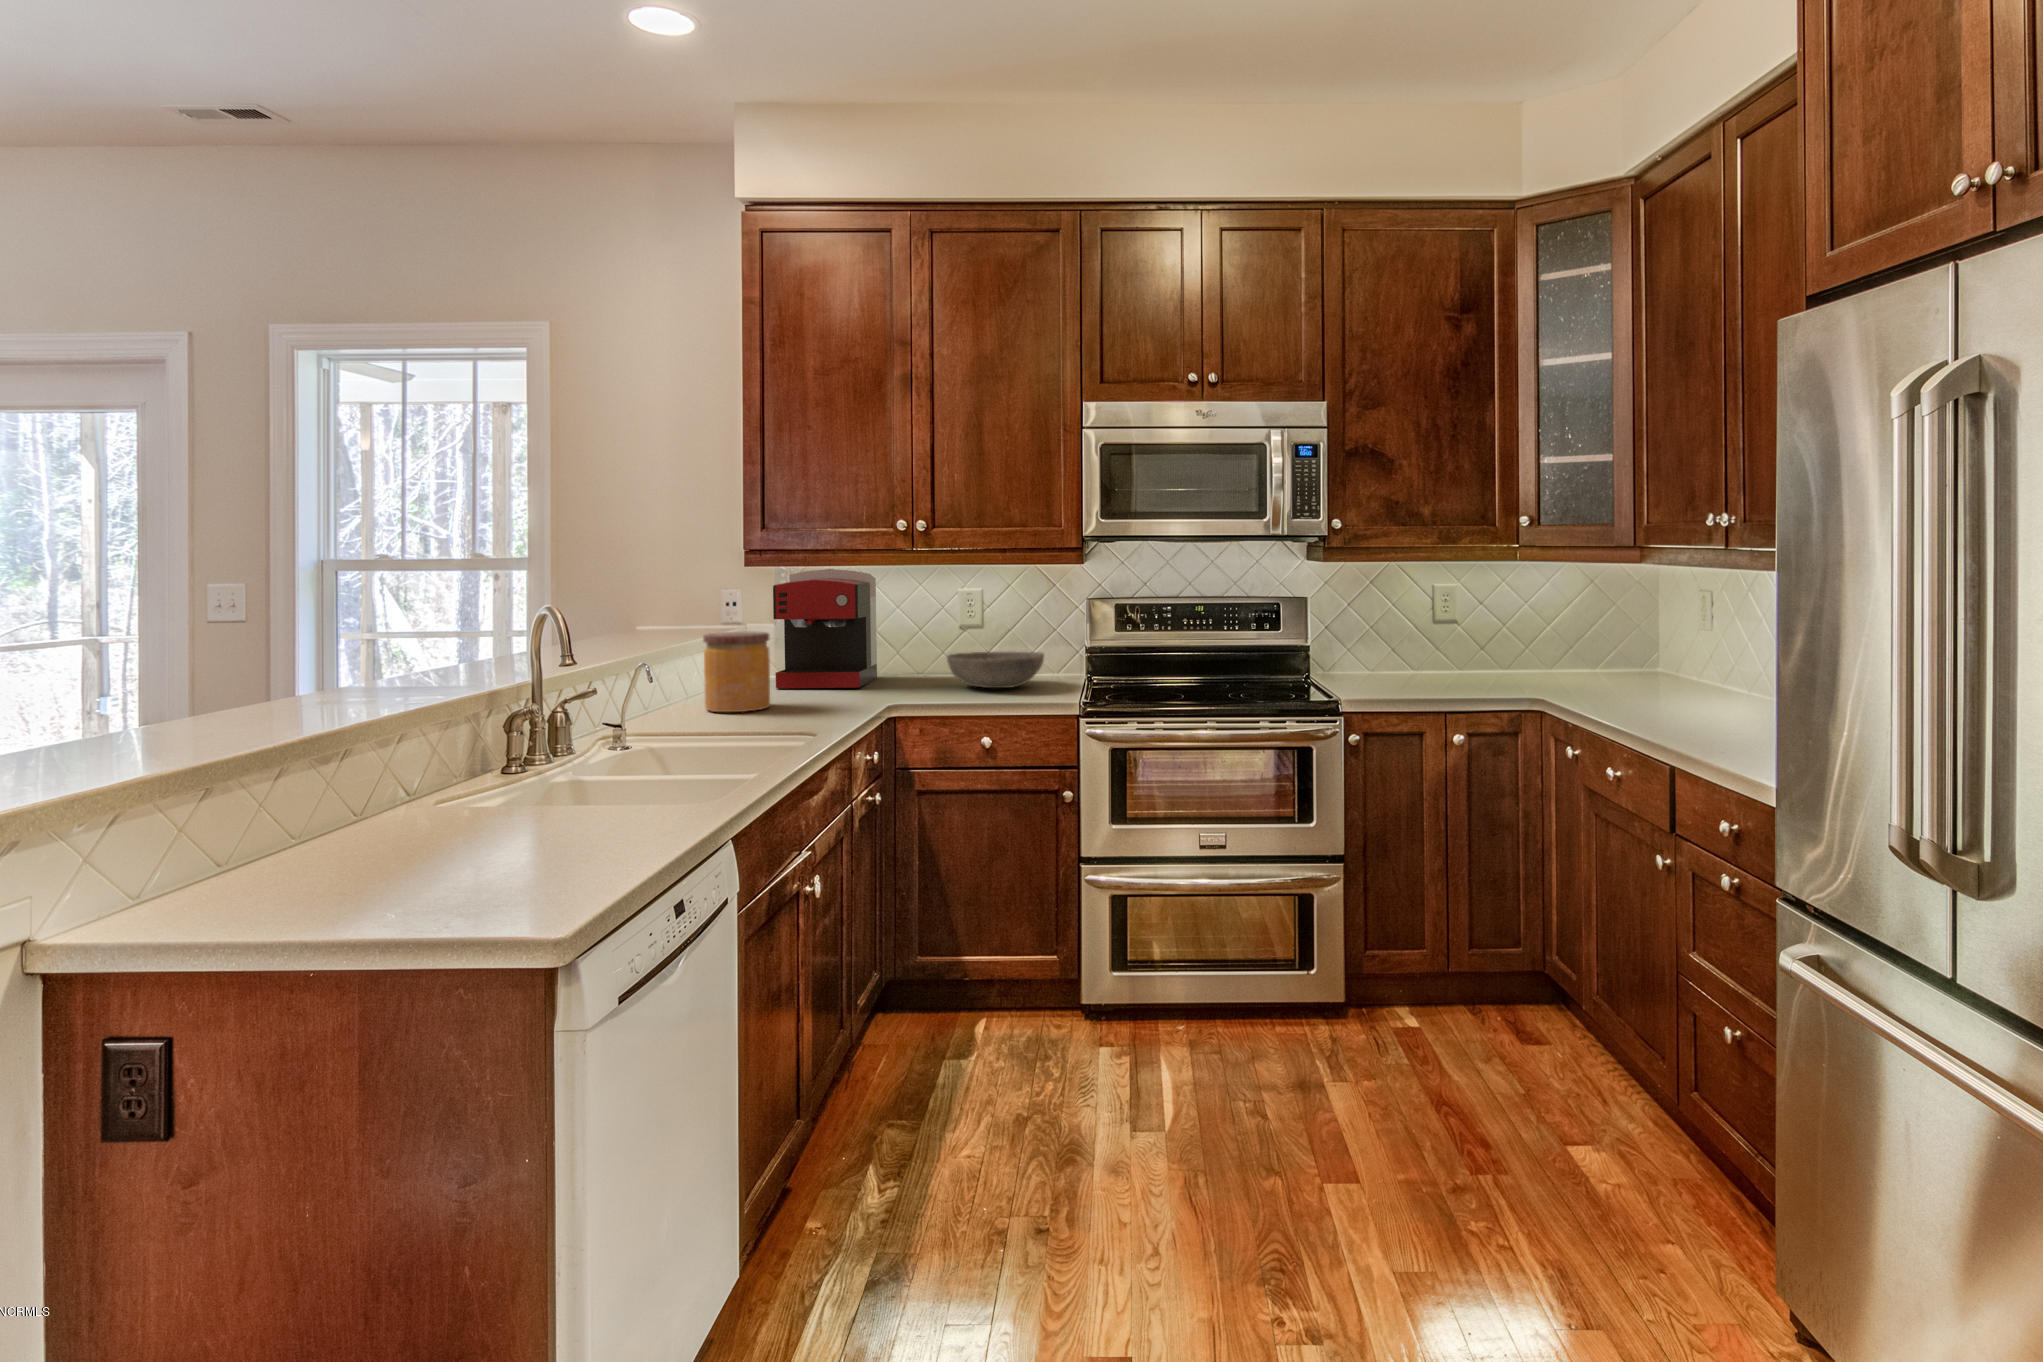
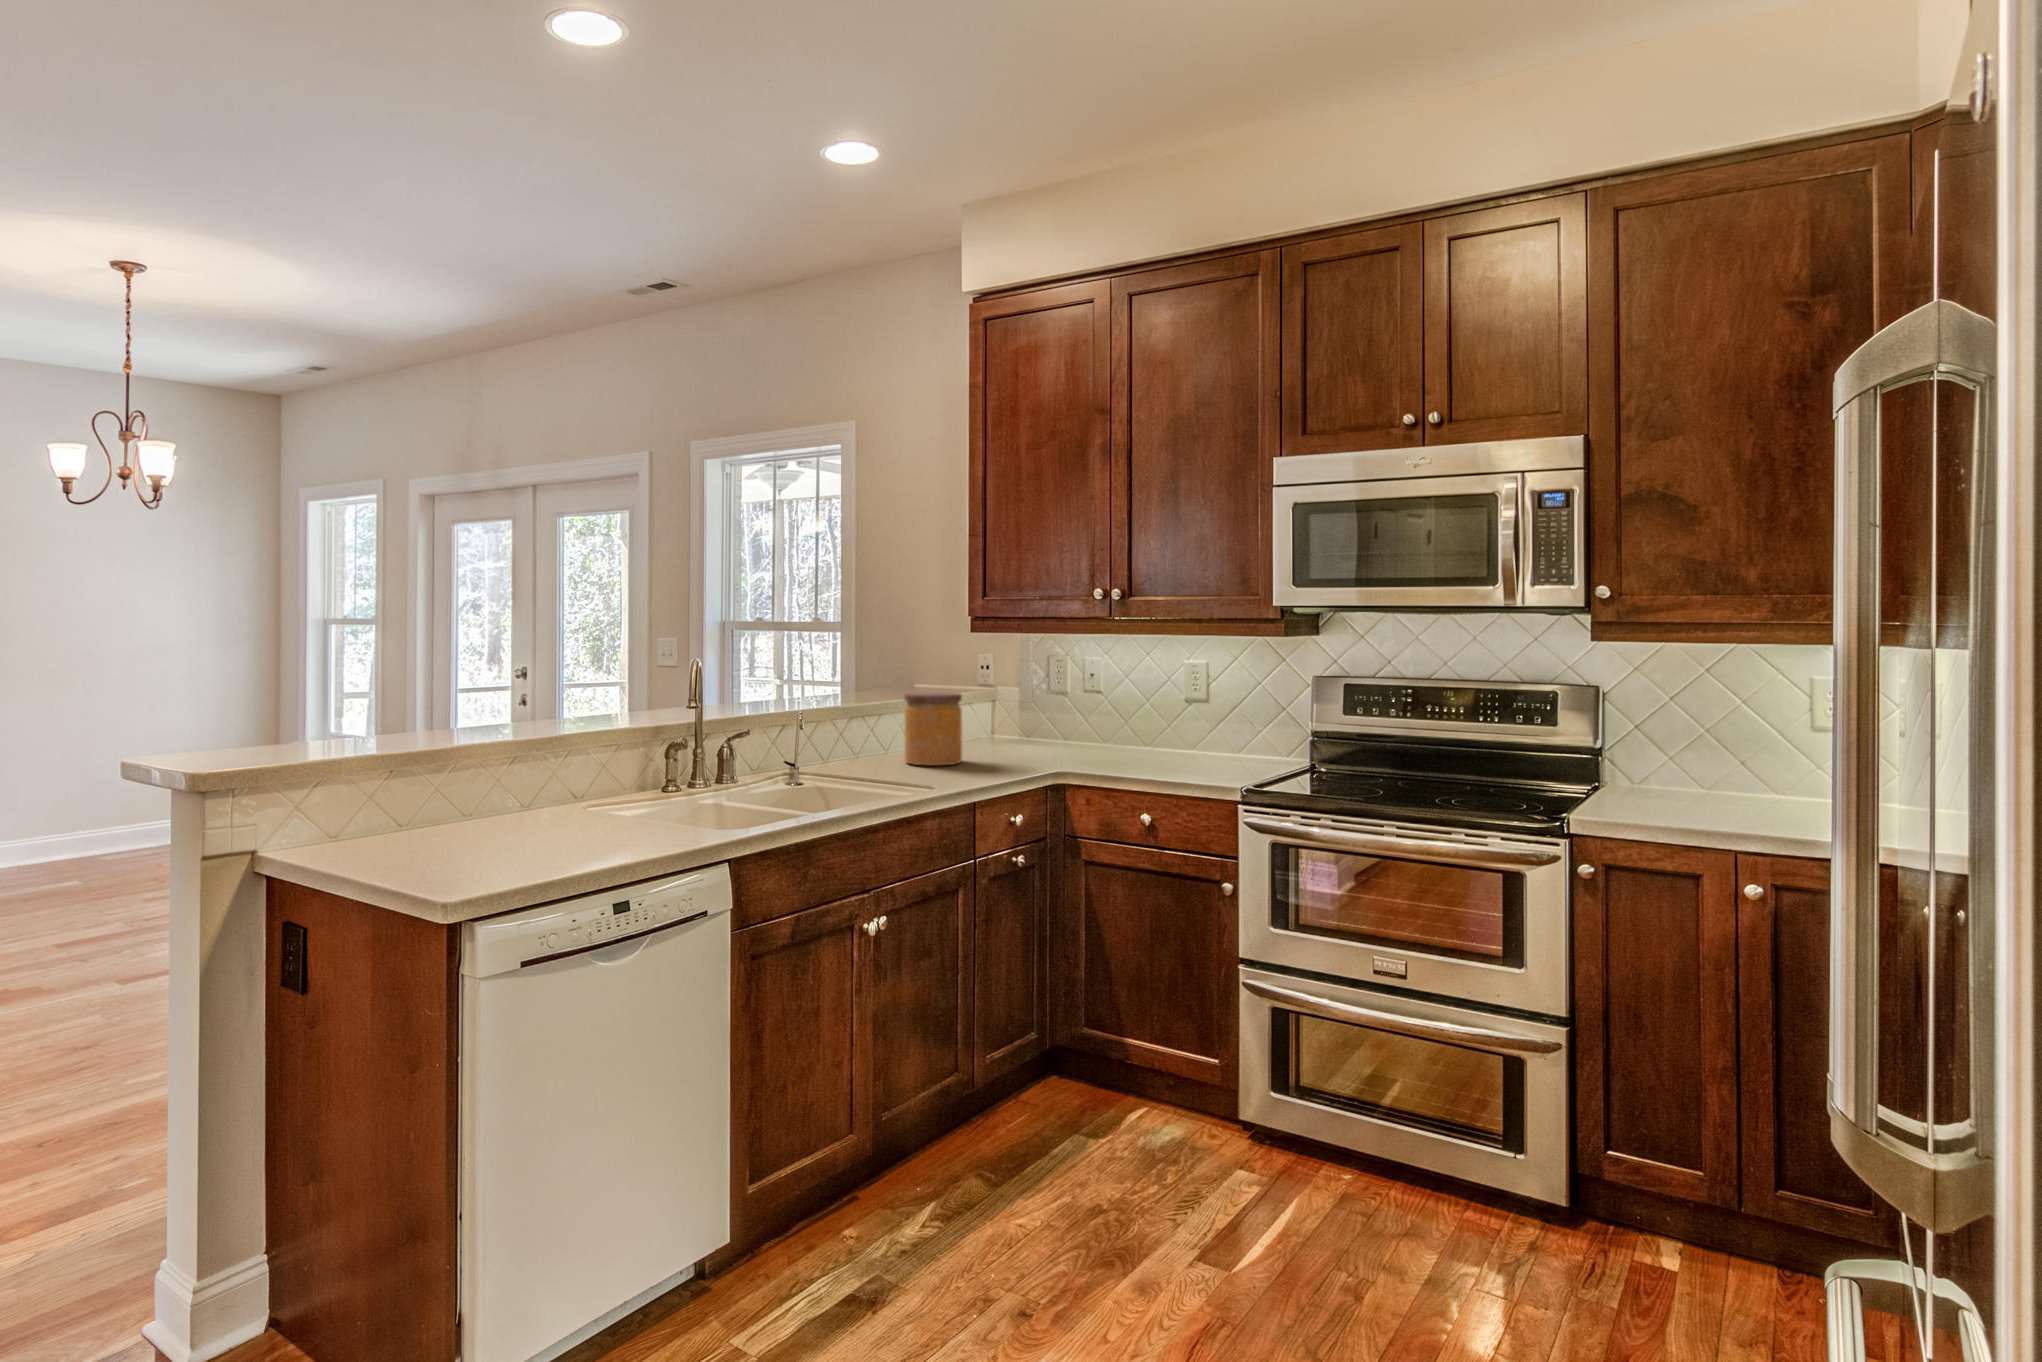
coffee maker: present [773,569,877,688] -> none [993,636,1104,753]
bowl: present [947,652,1044,688] -> none [1146,725,1253,766]

